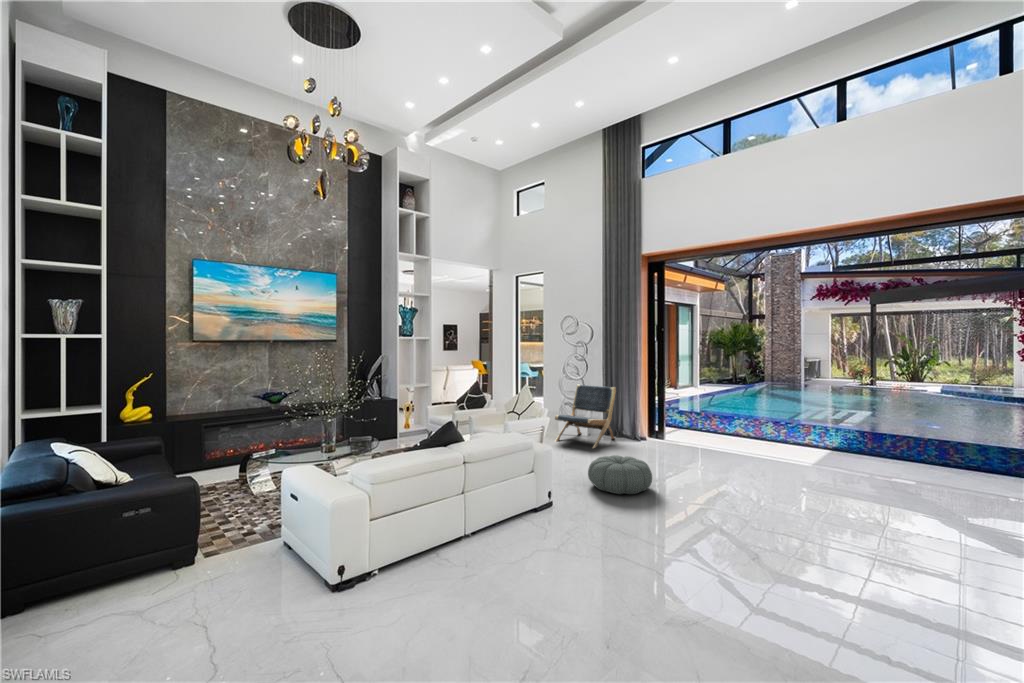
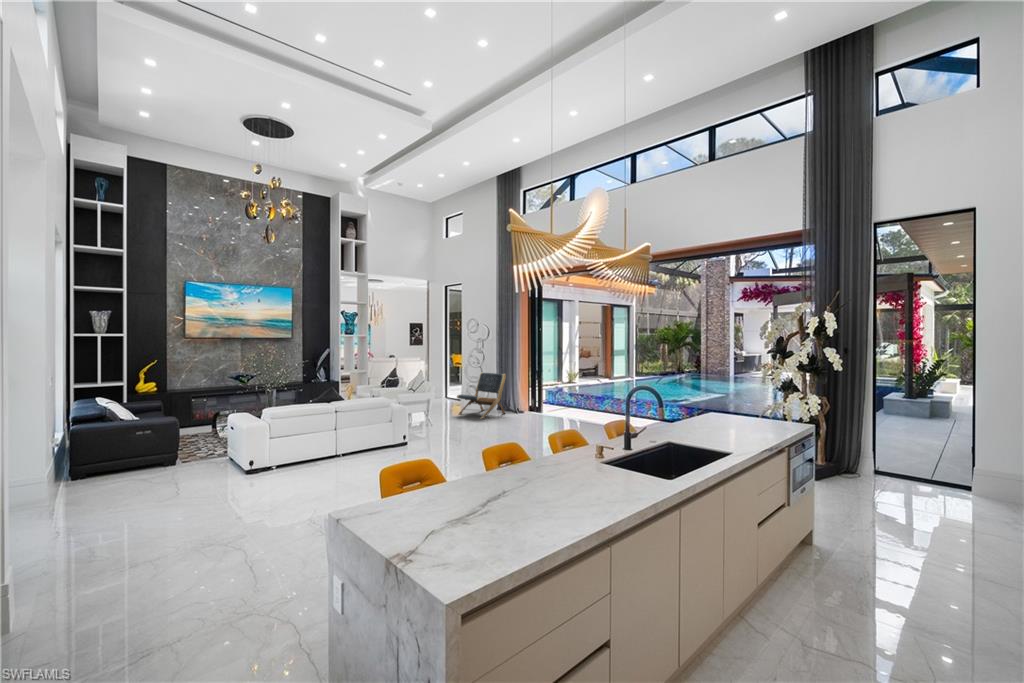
pouf: present [588,455,652,494] -> none [446,418,489,441]

